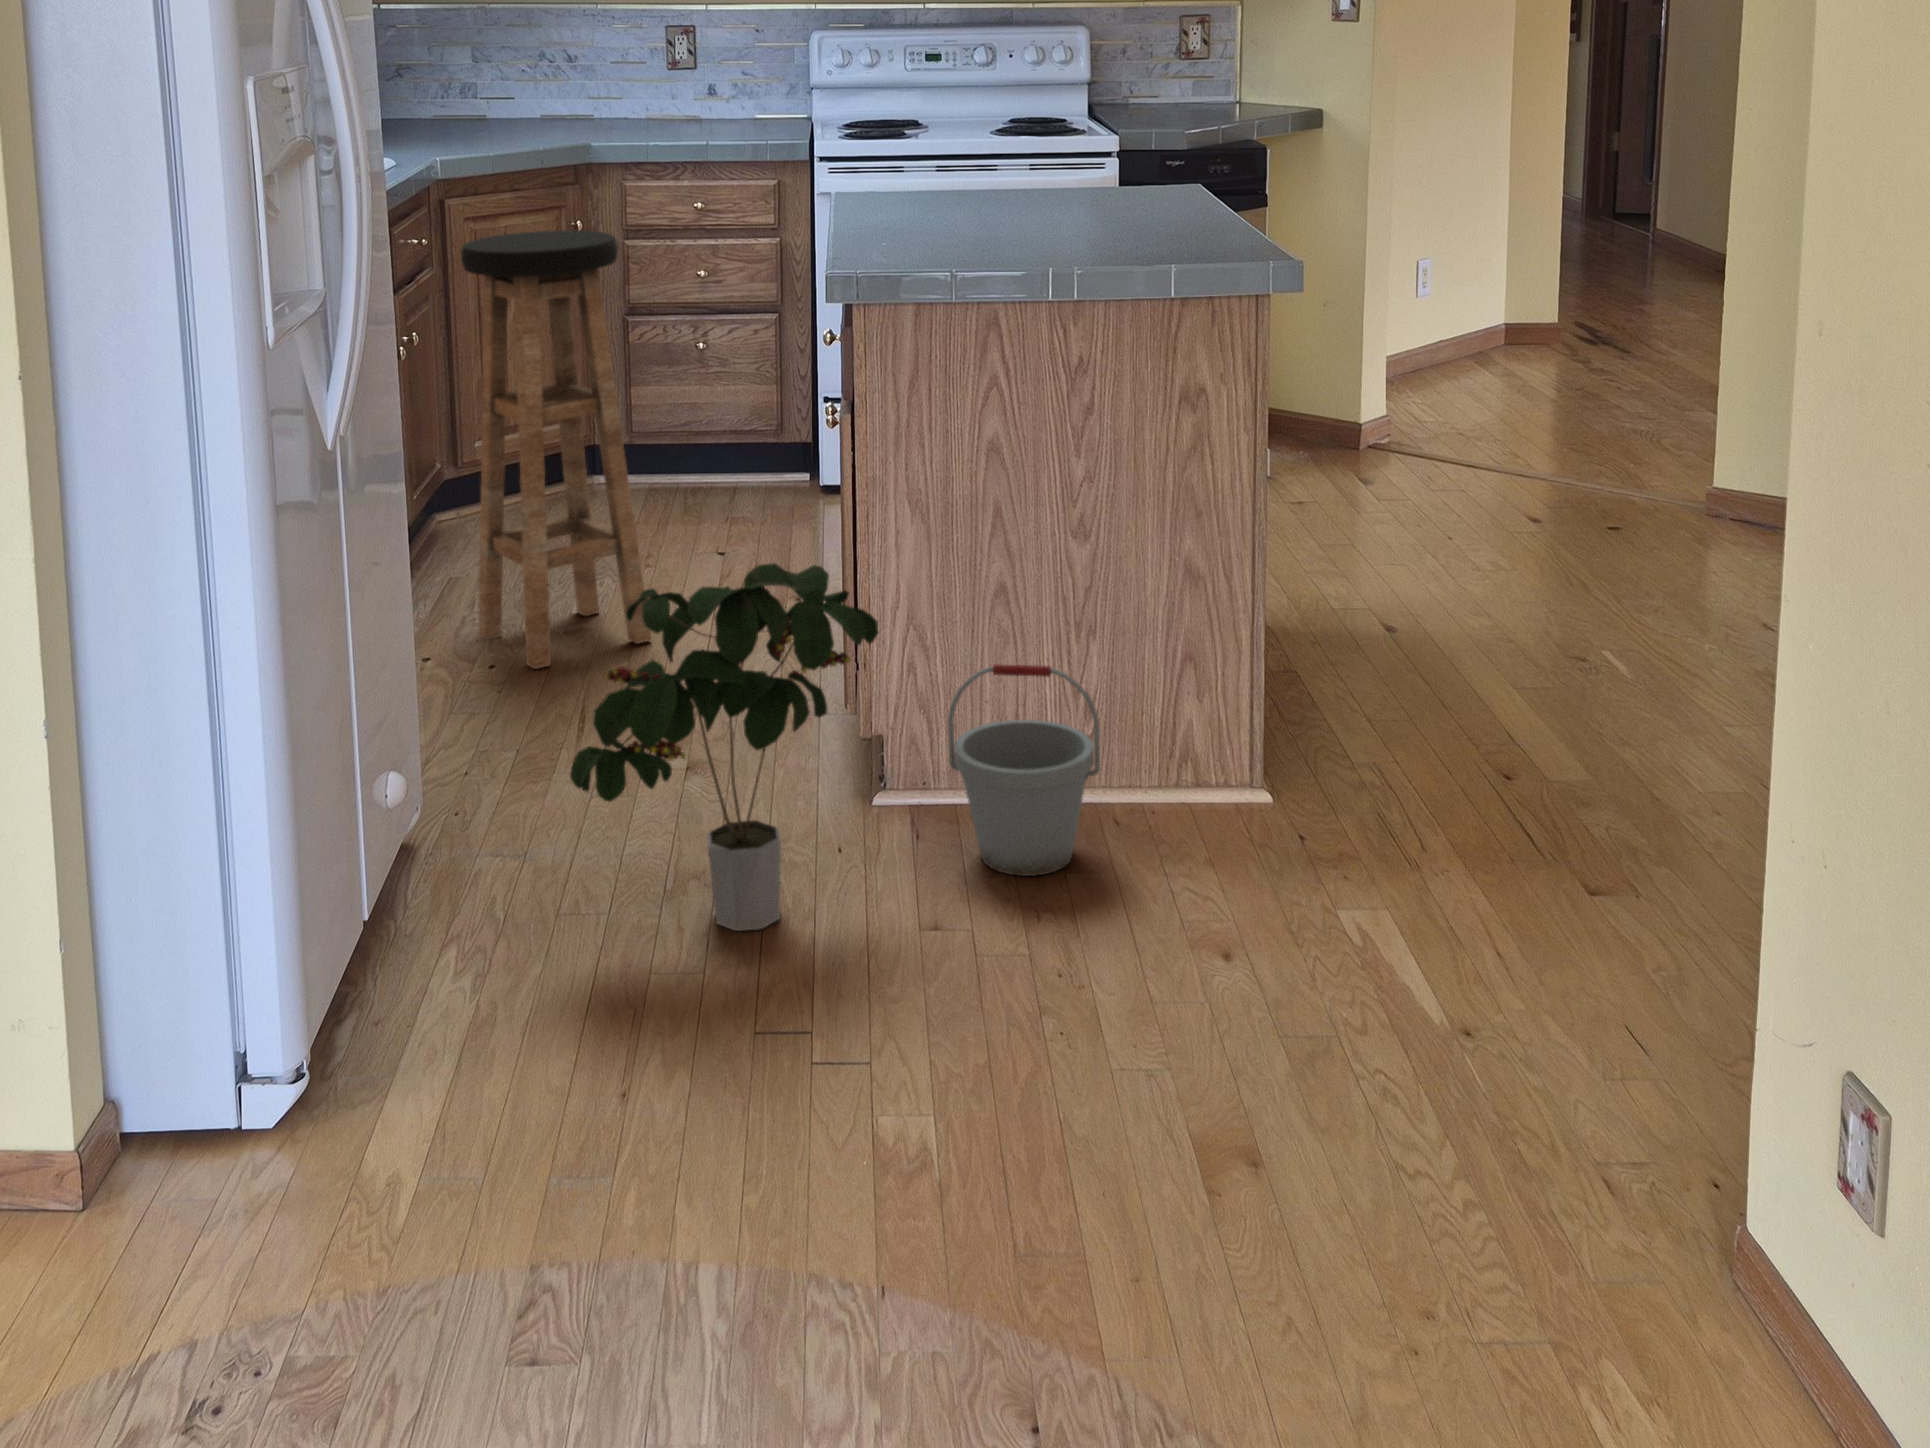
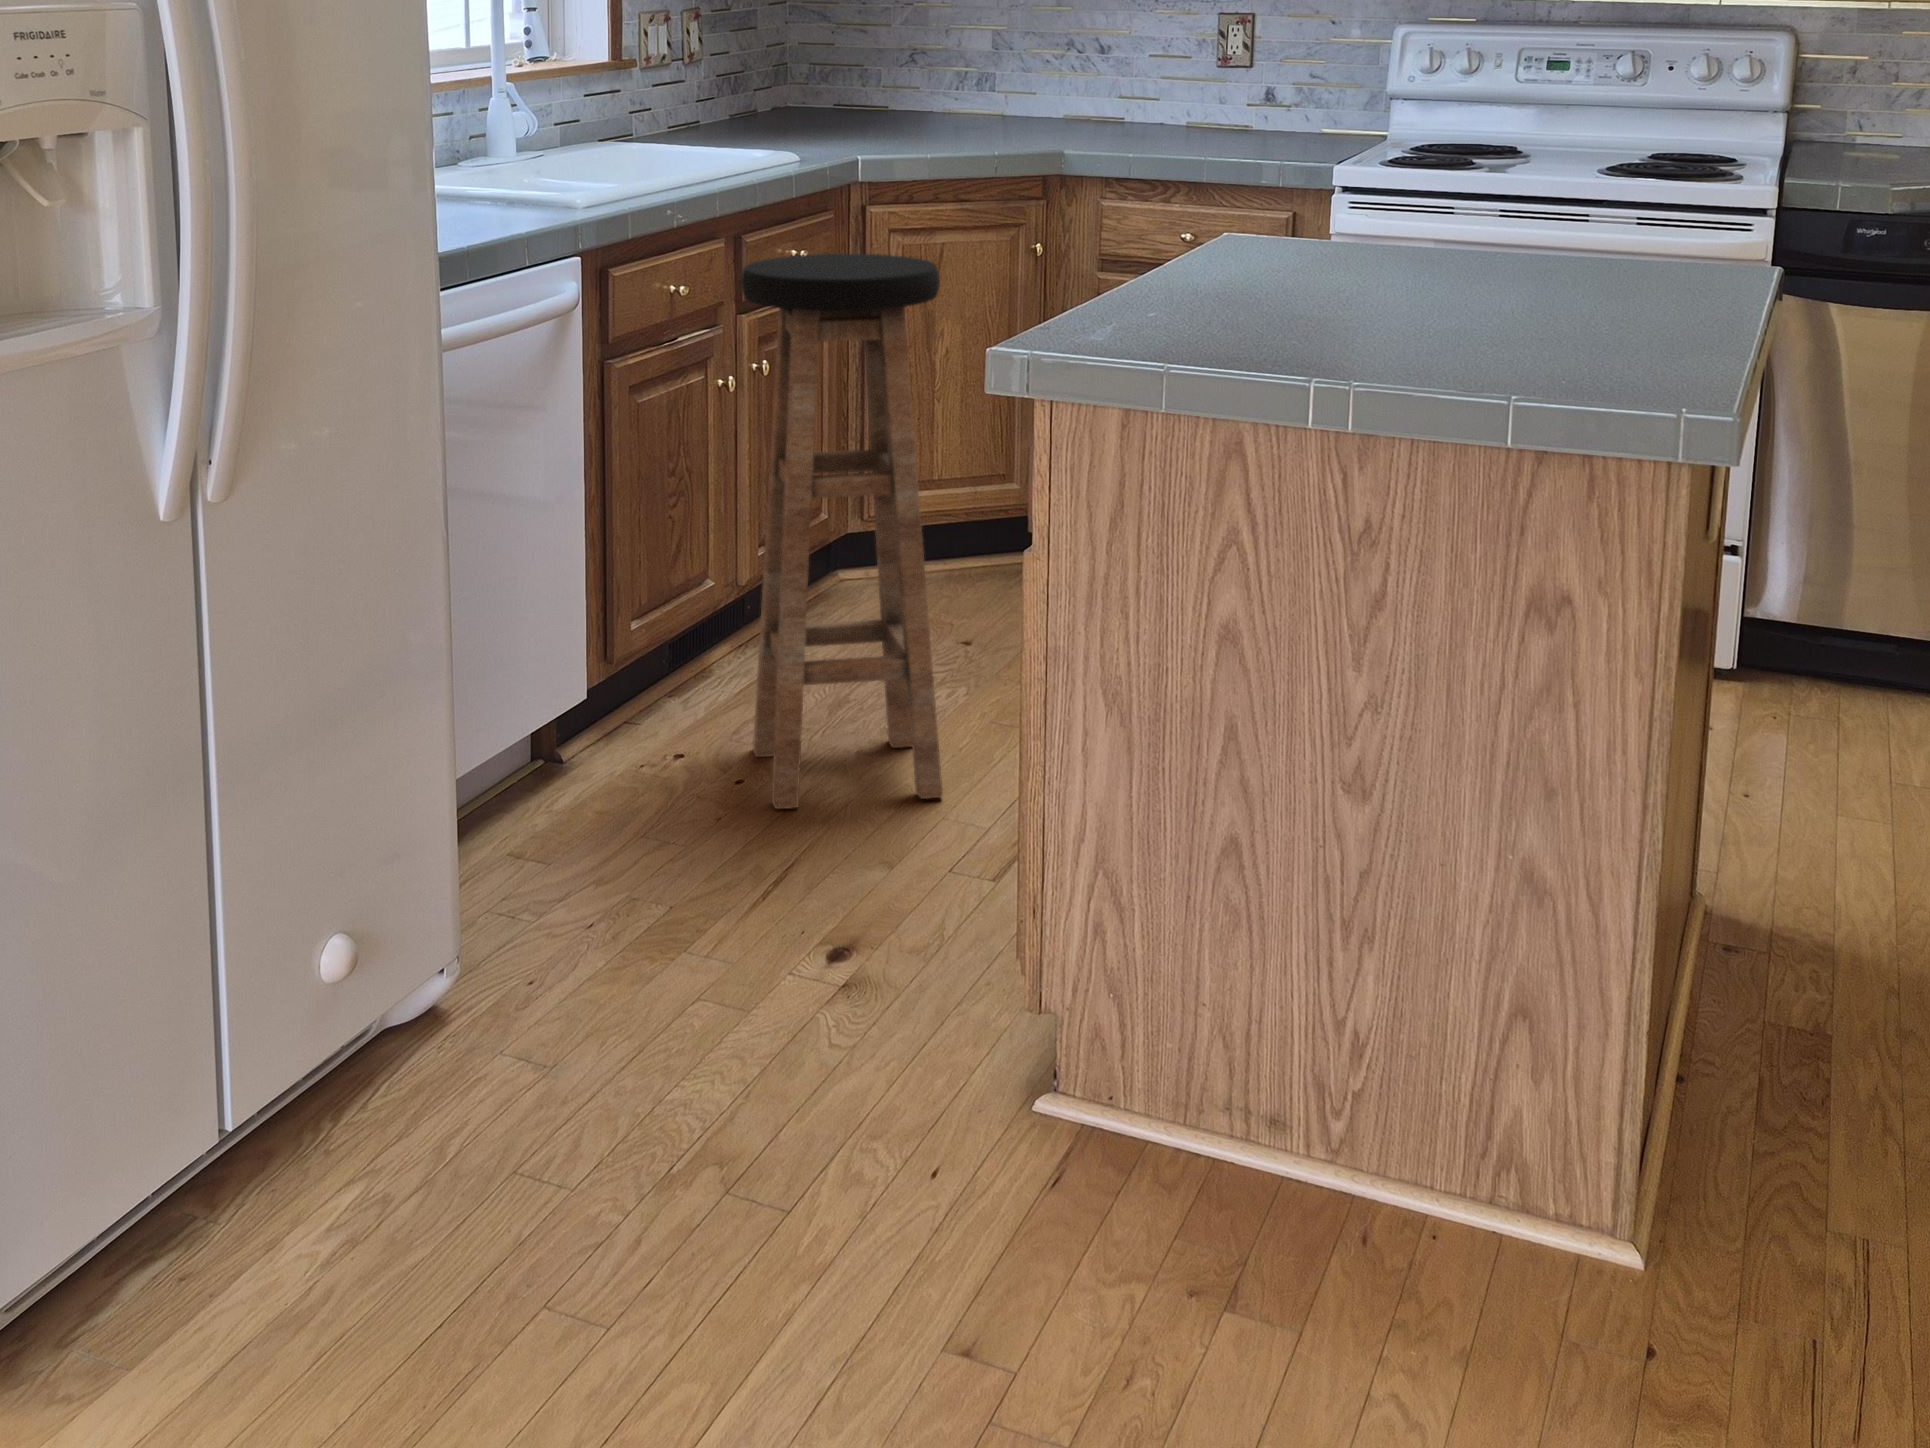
potted plant: present [570,563,878,931] -> none [481,757,961,1279]
bucket: present [948,664,1100,876] -> none [1082,964,1298,1304]

